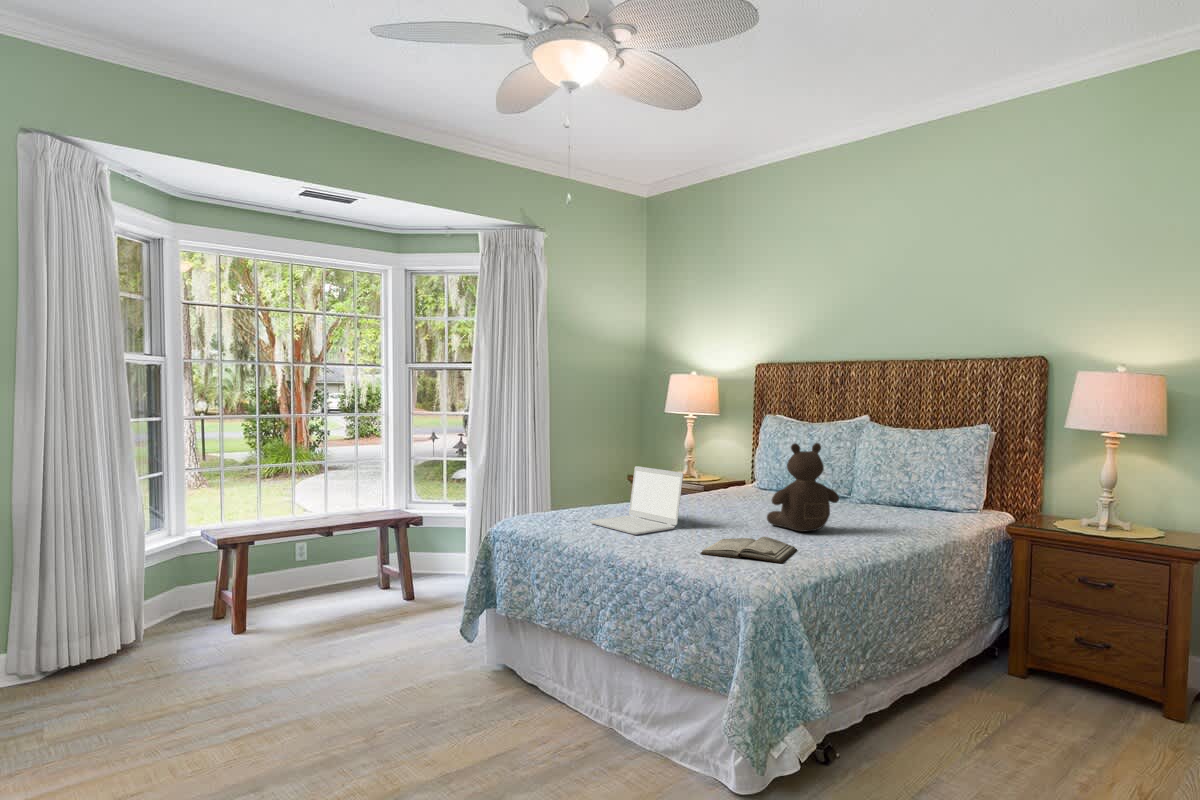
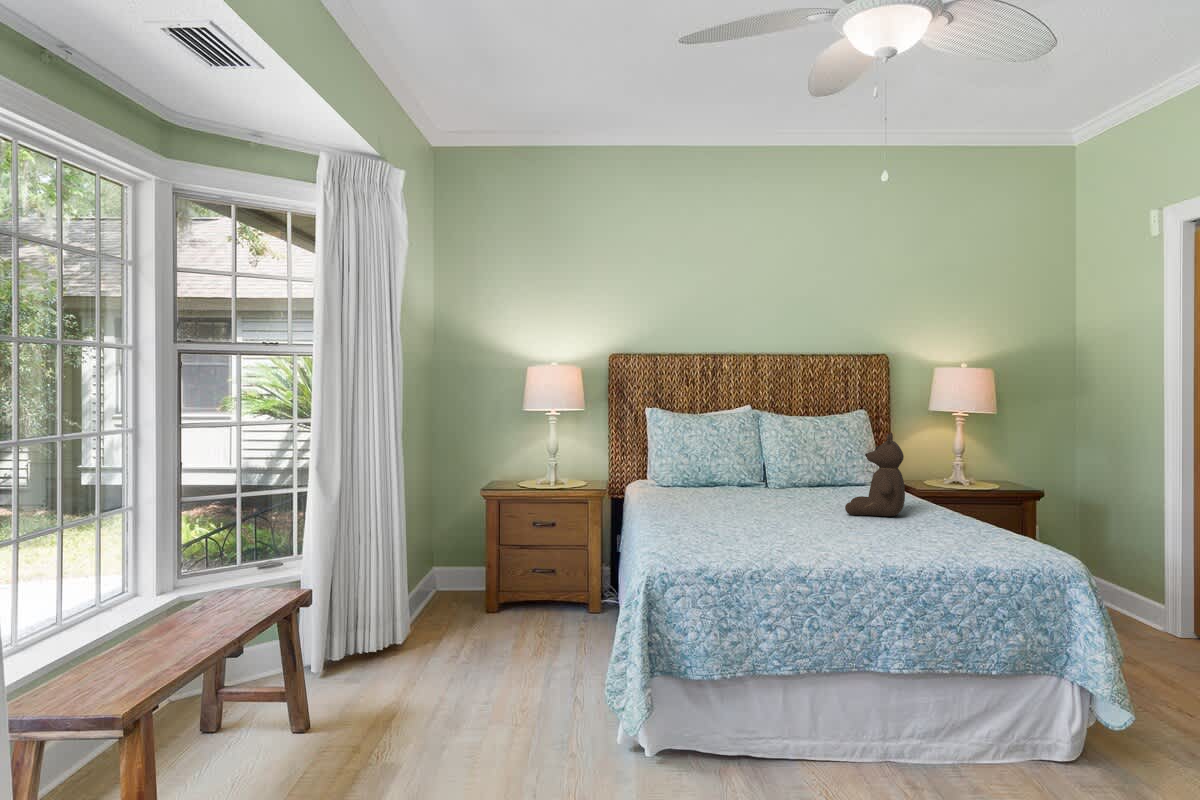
laptop: present [590,466,683,535] -> none [742,471,836,544]
diary: present [701,537,797,563] -> none [900,523,1006,548]

